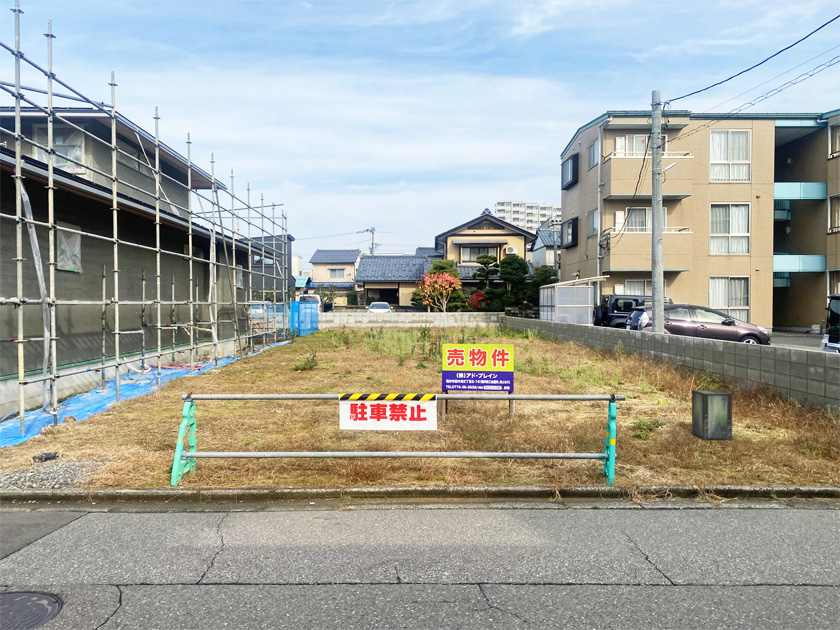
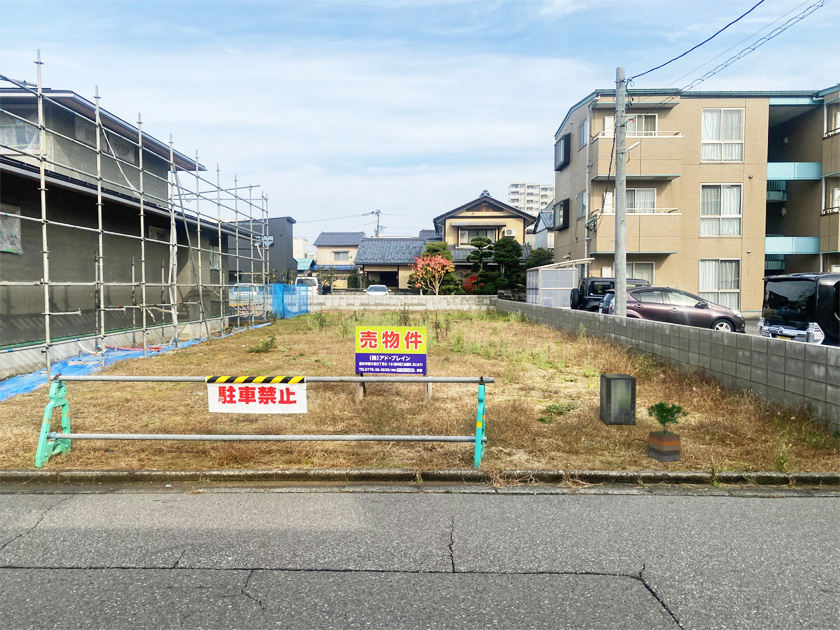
potted tree: none [765,416,808,476] -> present [648,402,687,462]

